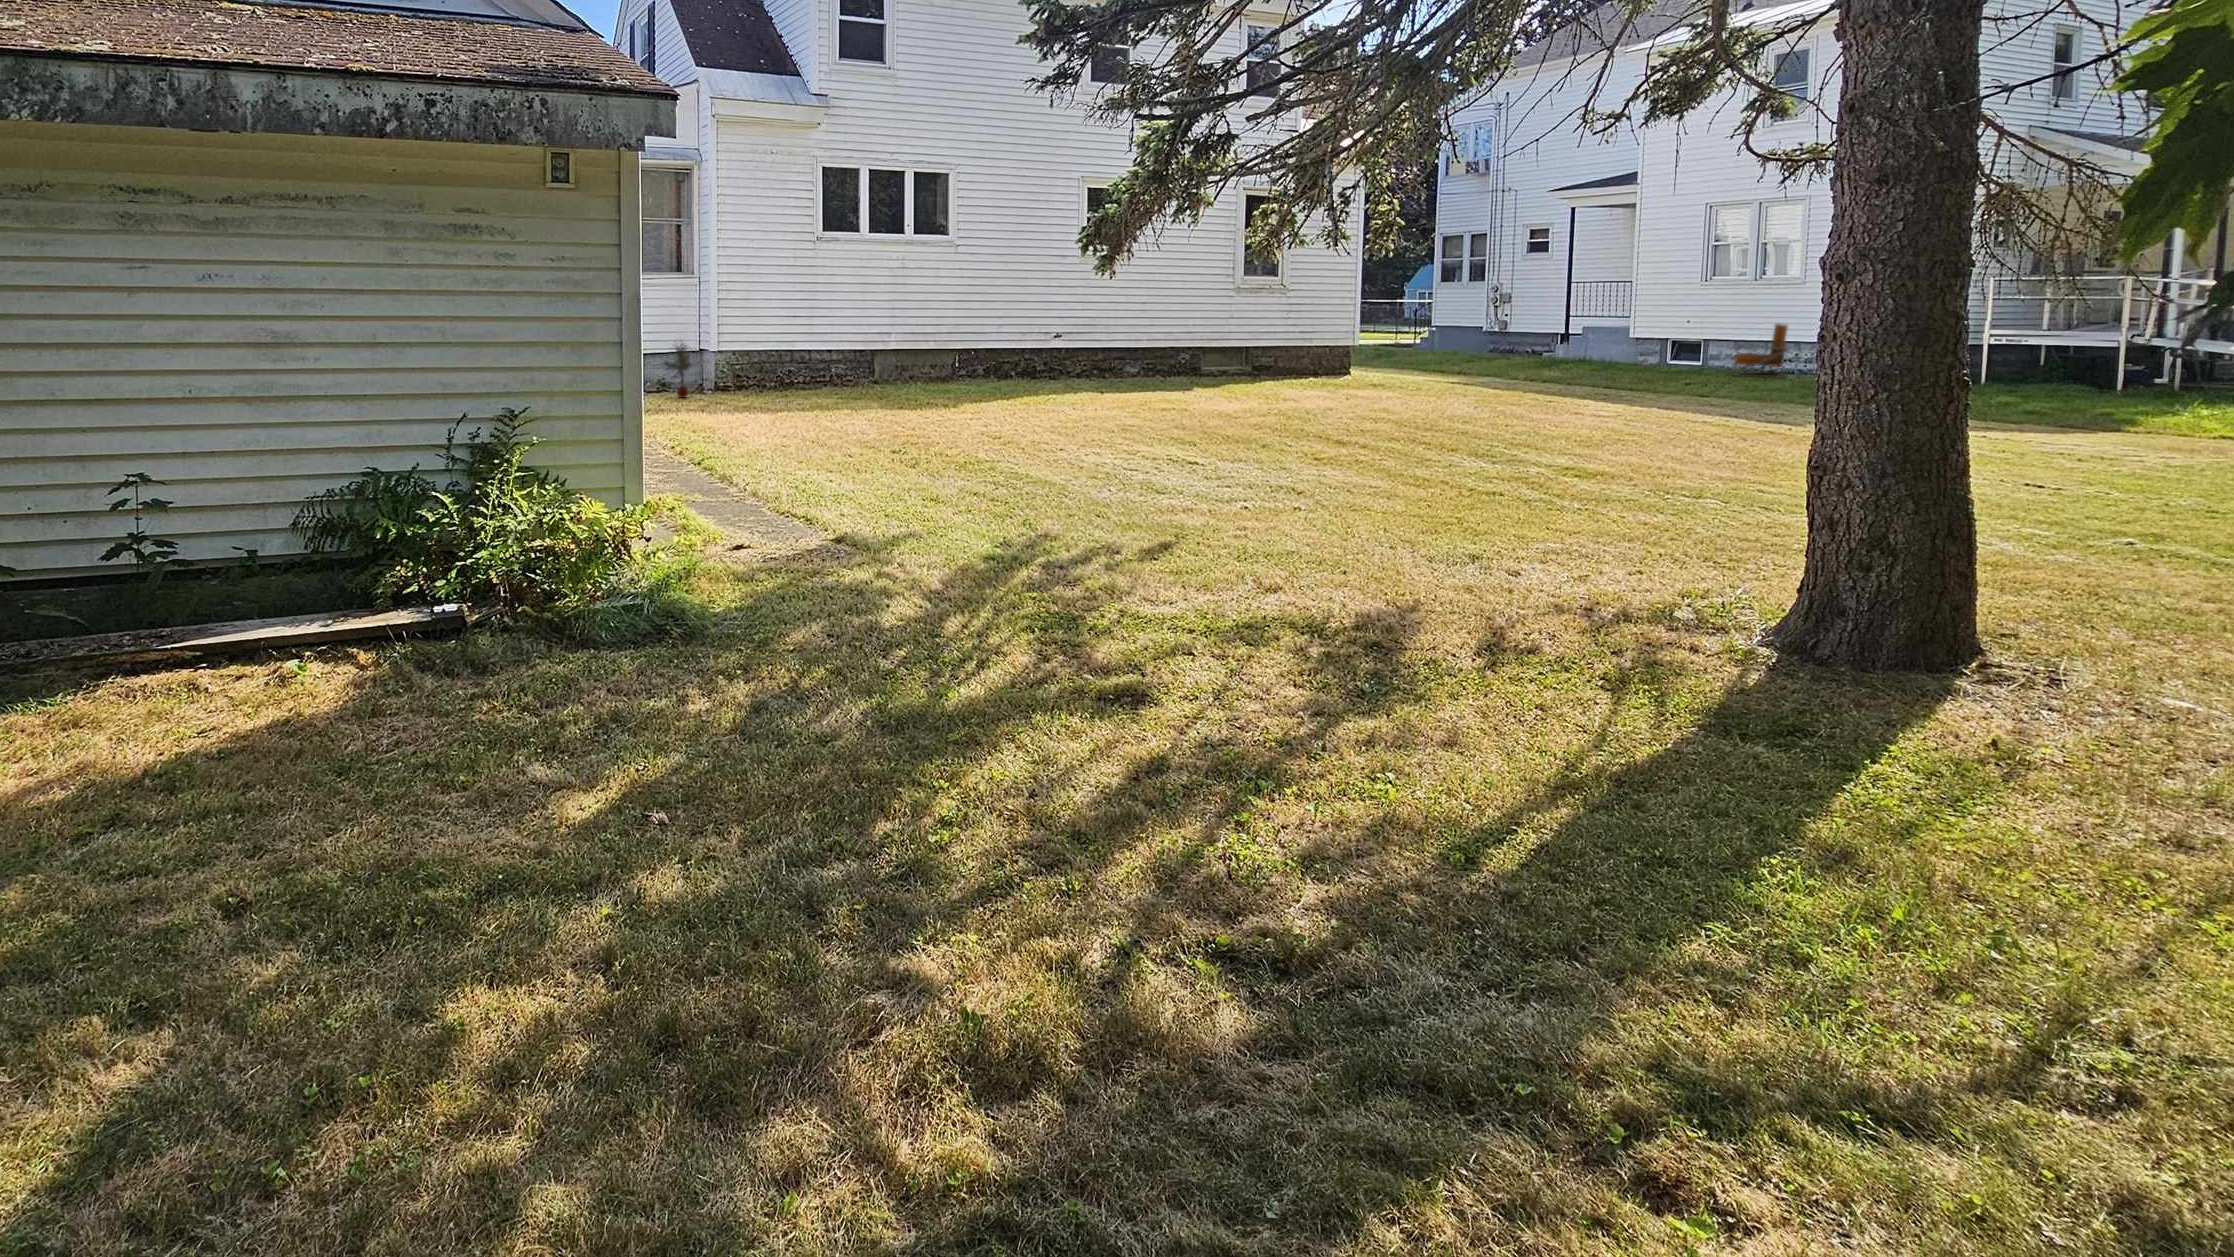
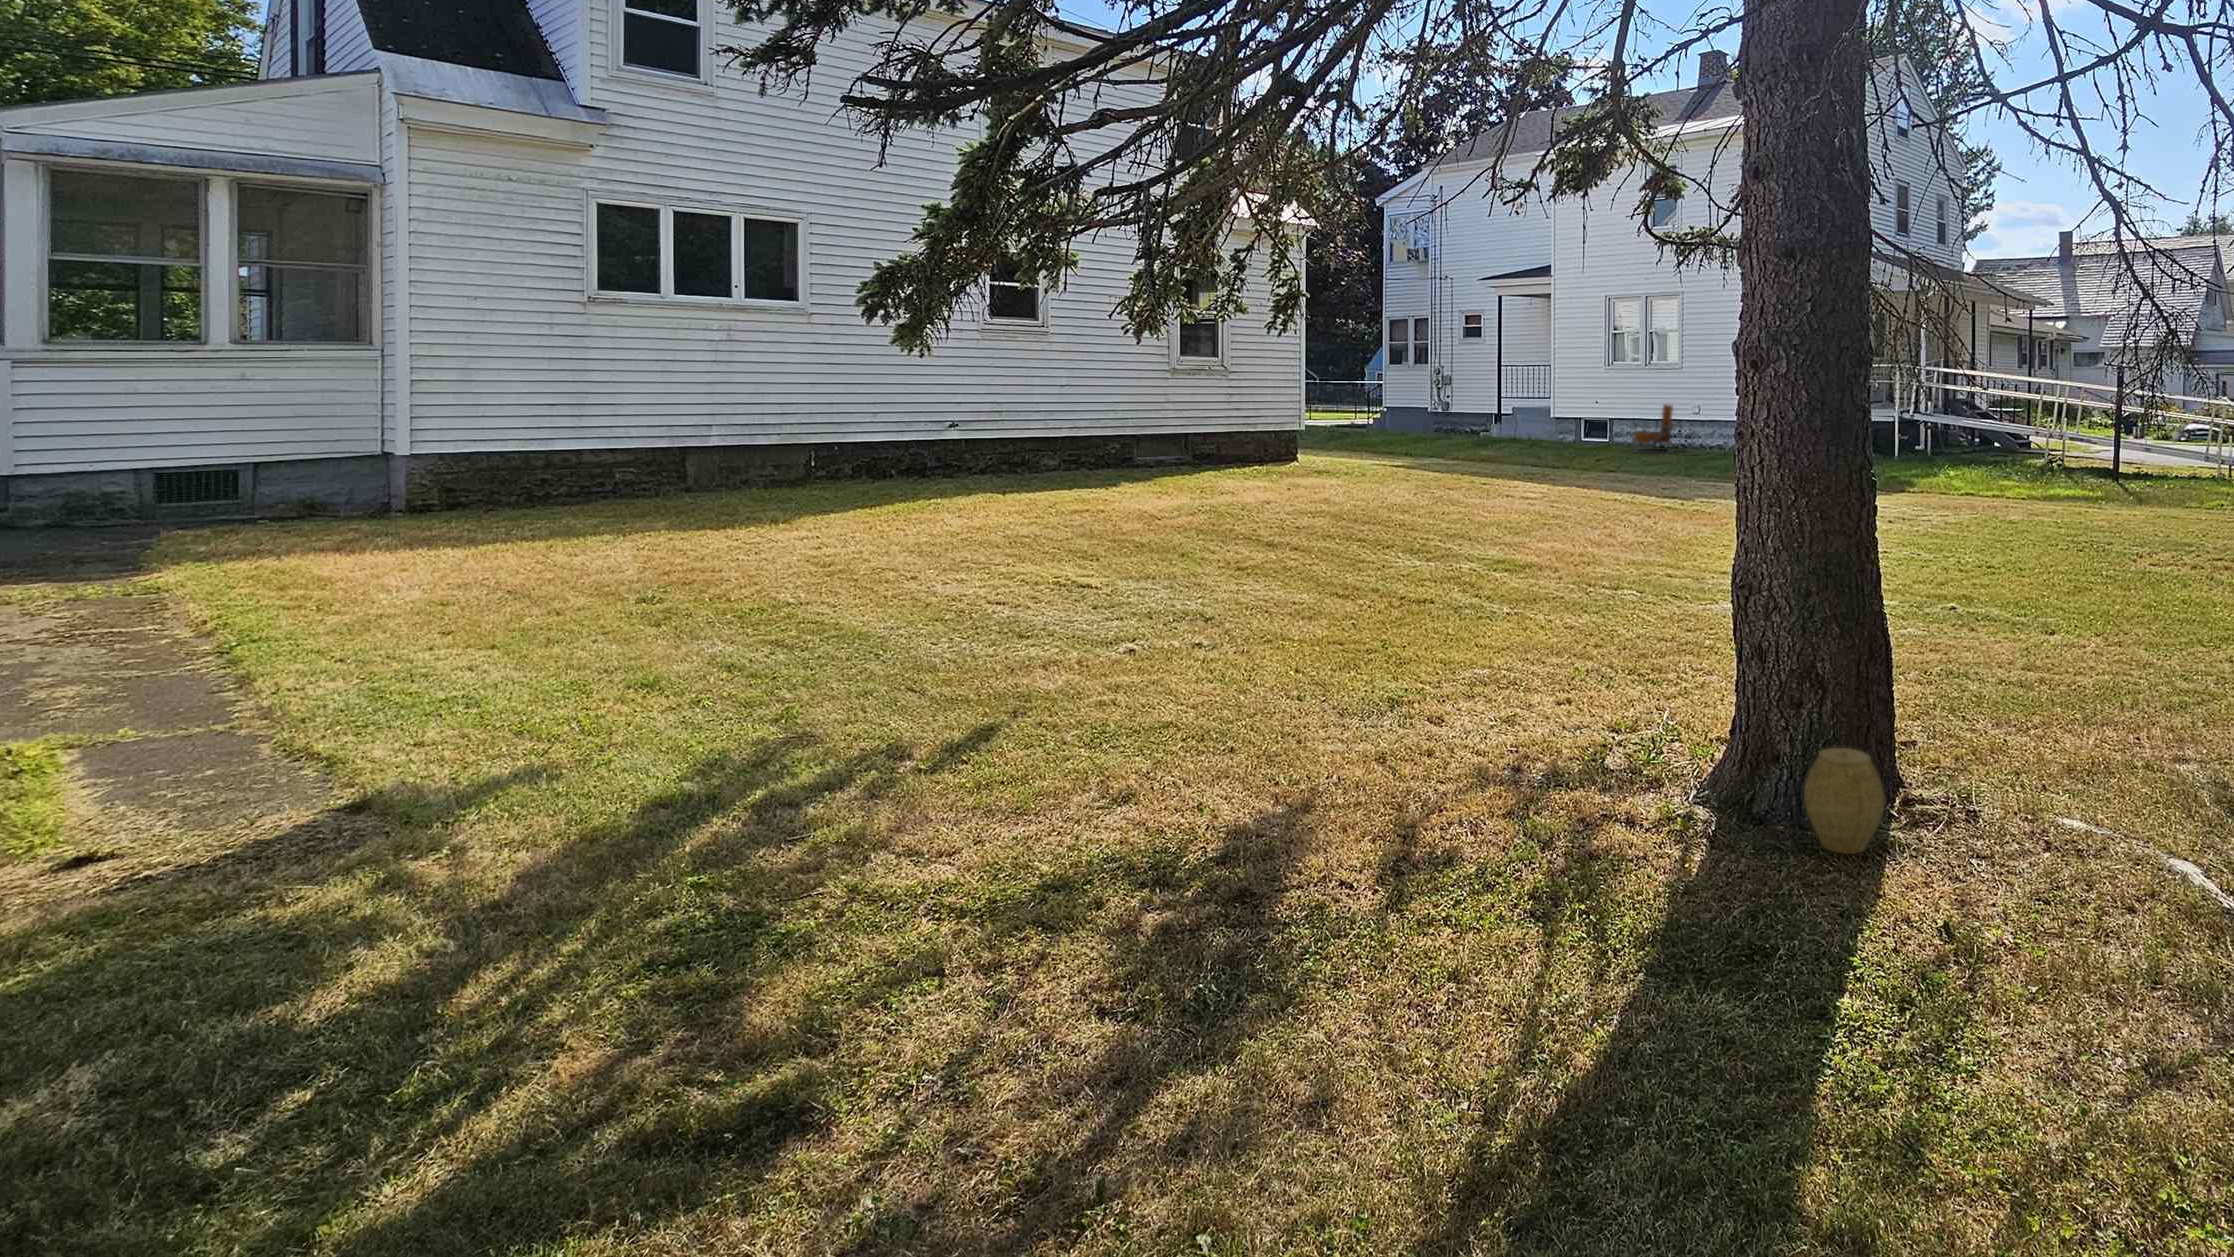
potted tree: present [664,344,691,398] -> none [306,444,366,529]
woven basket: none [1881,606,1970,697] -> present [1804,748,1885,854]

